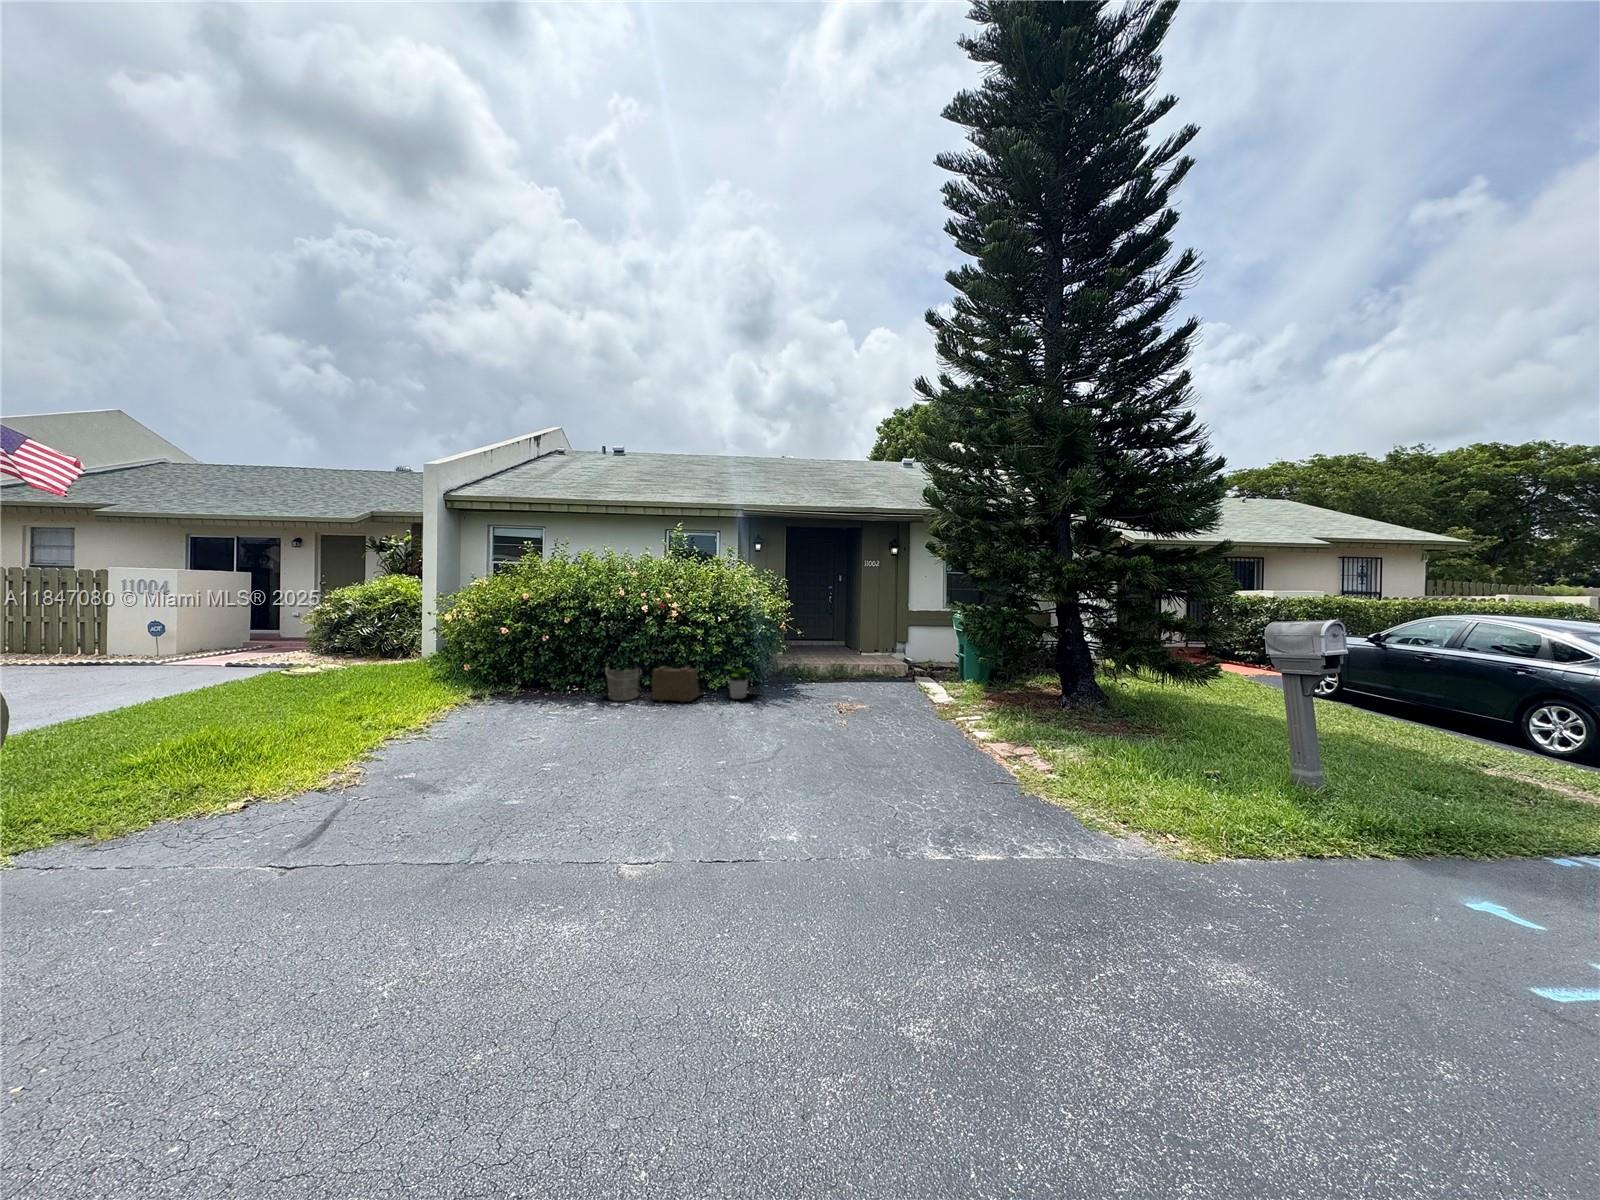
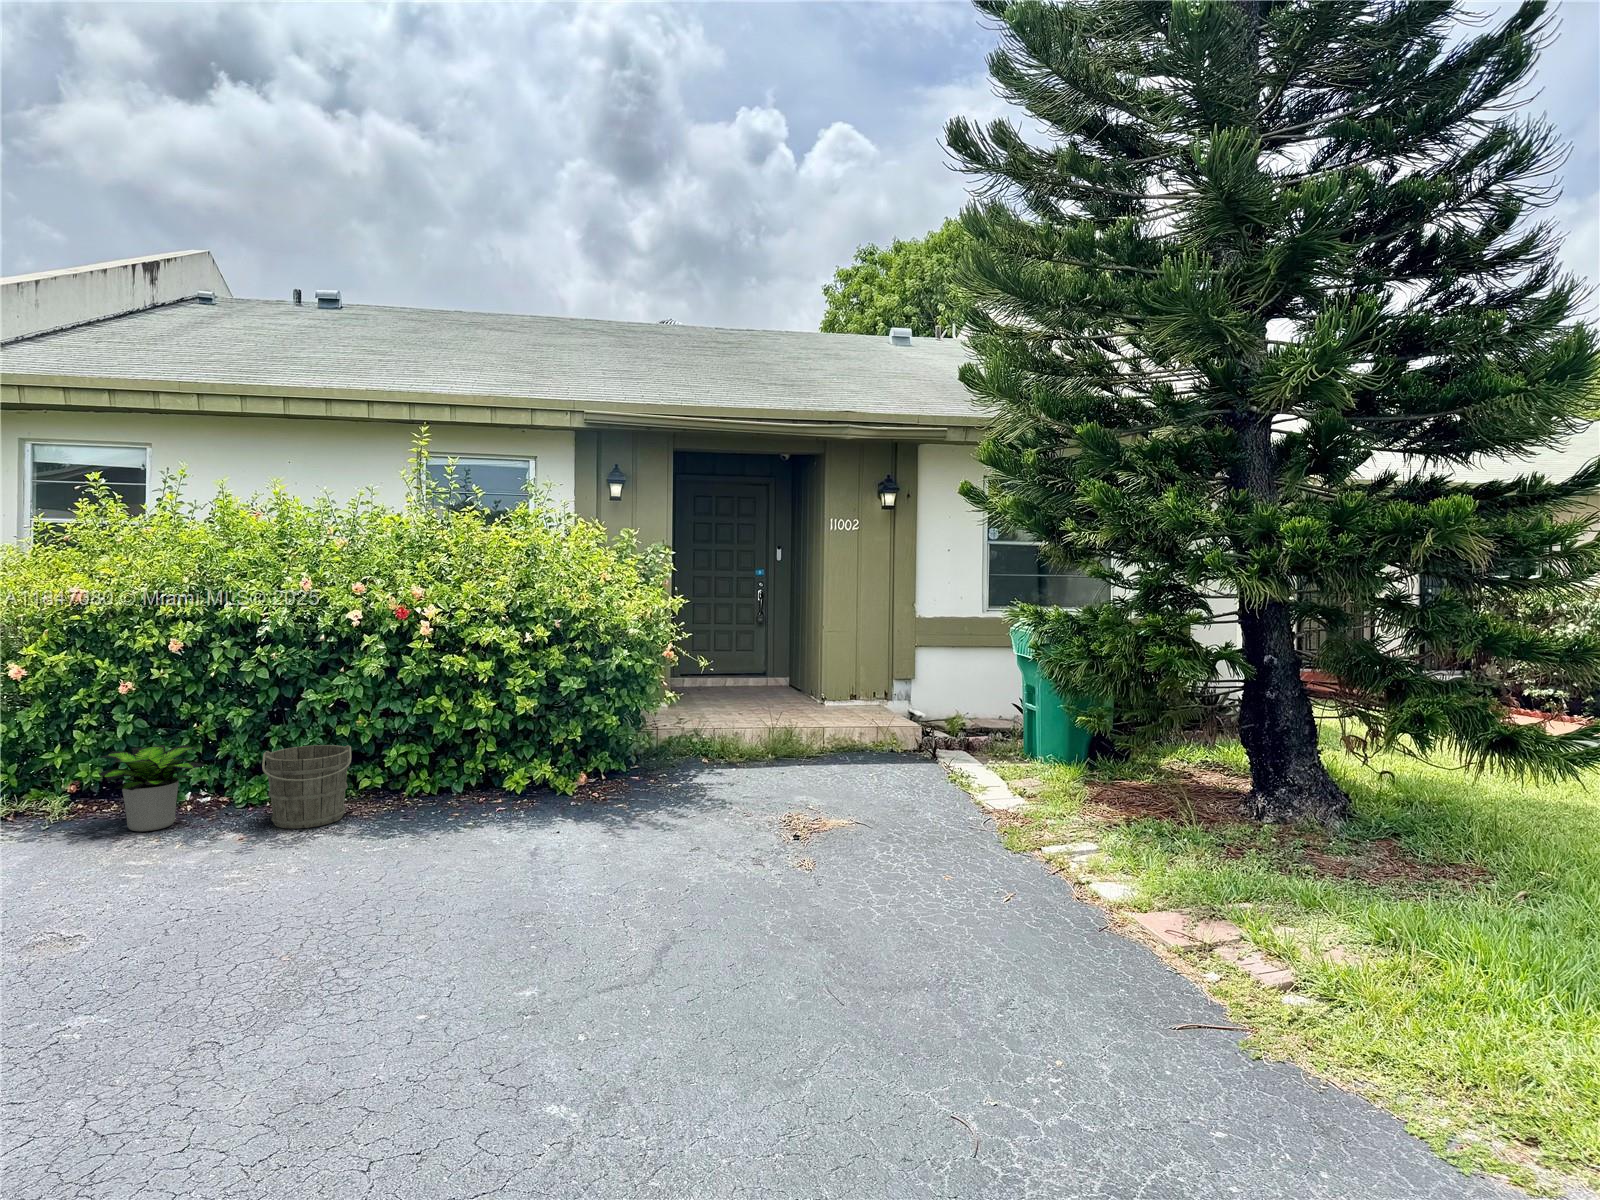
potted plant: present [725,666,749,699] -> present [99,745,206,831]
wooden crate: present [652,667,701,703] -> none [374,738,496,828]

